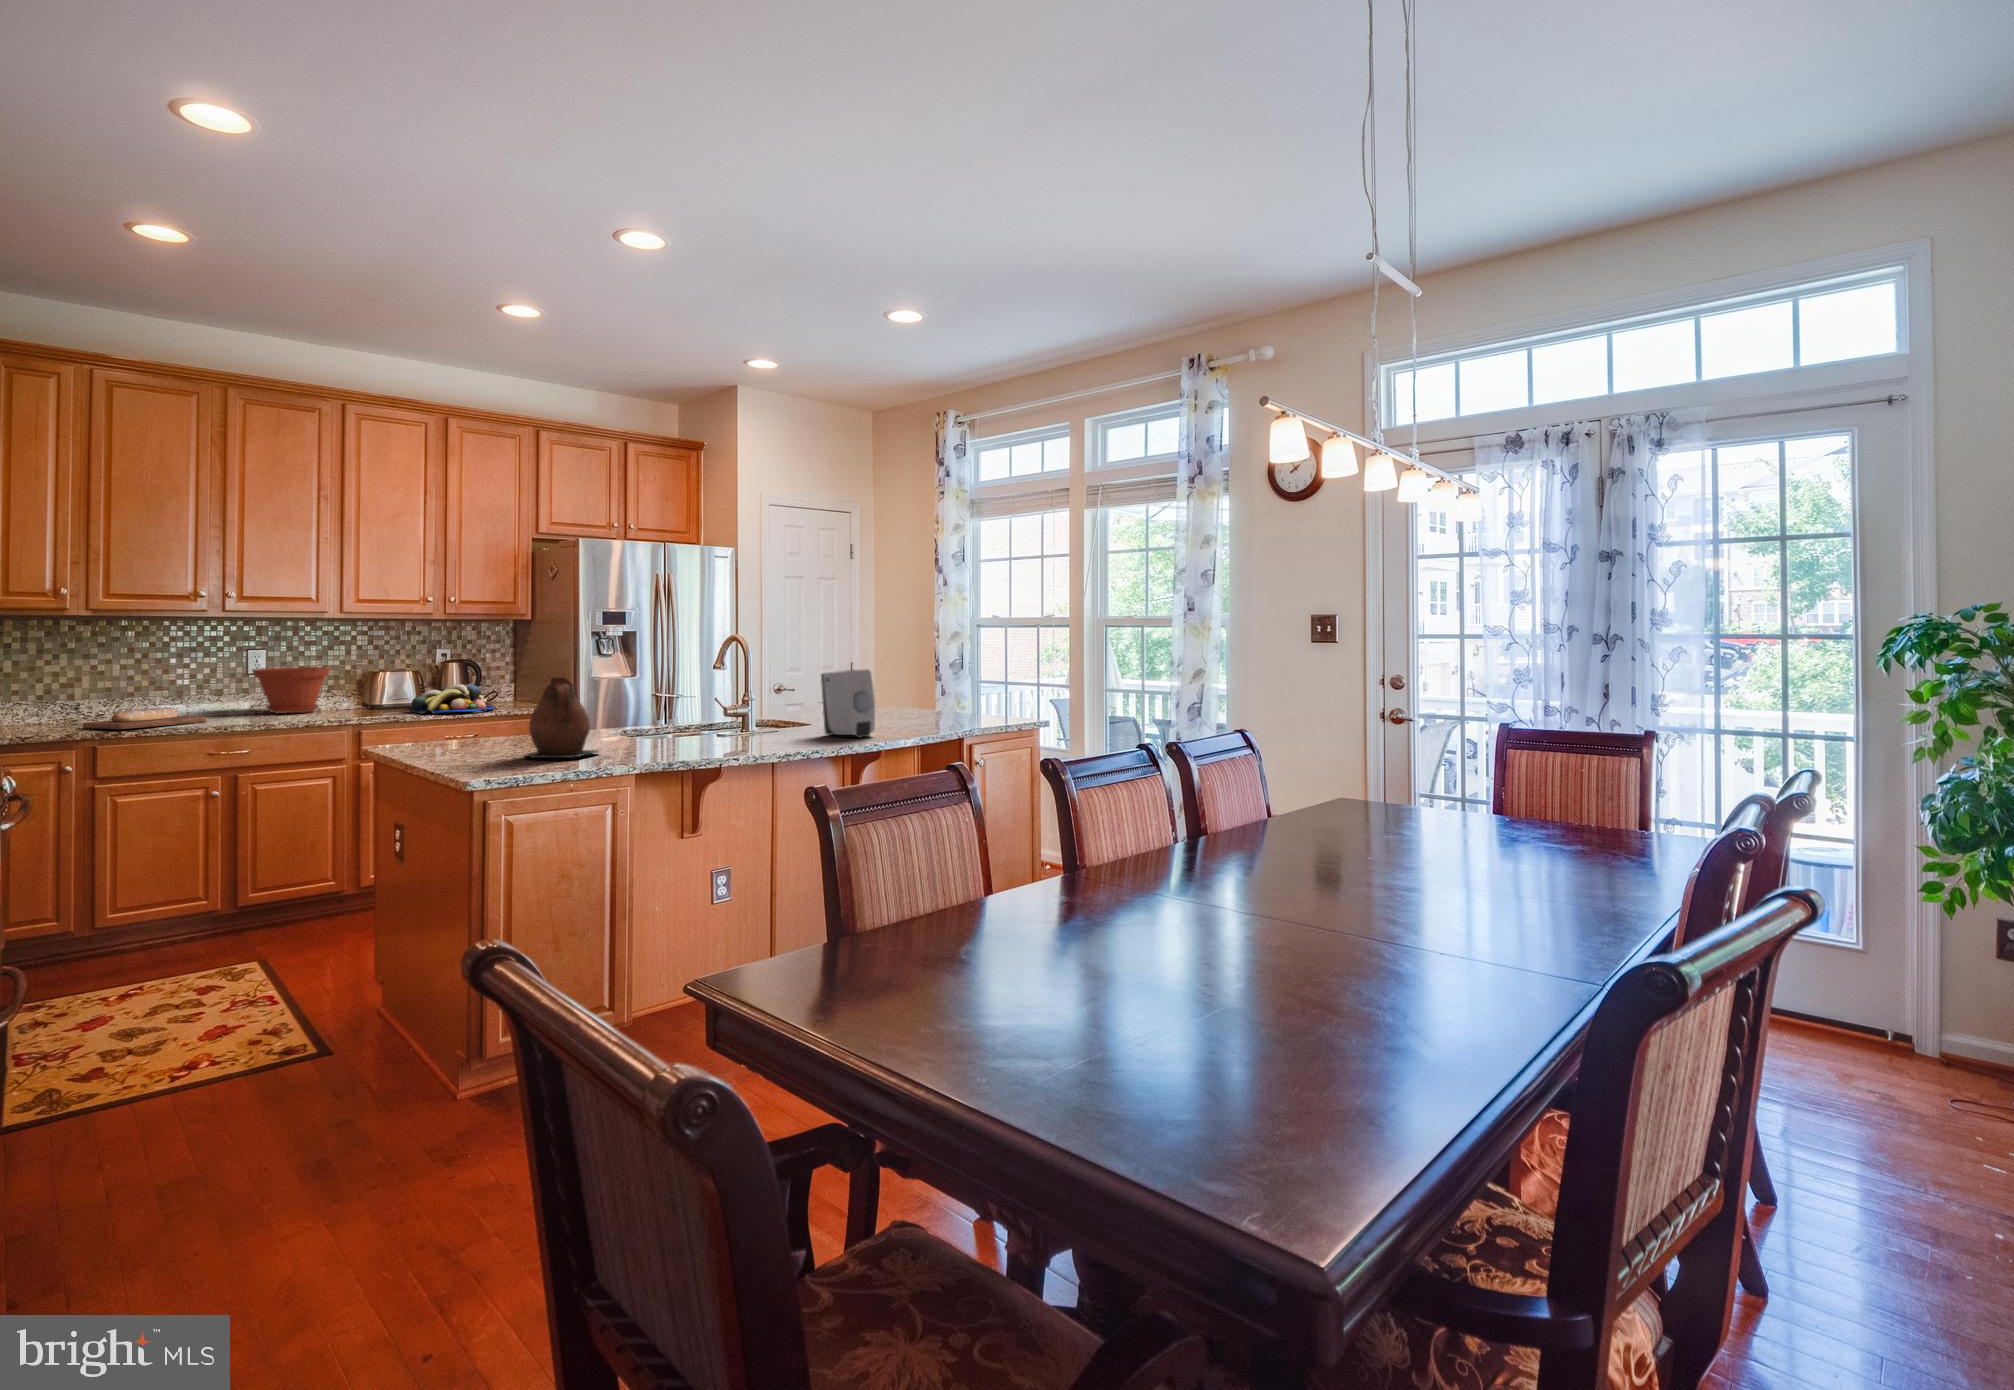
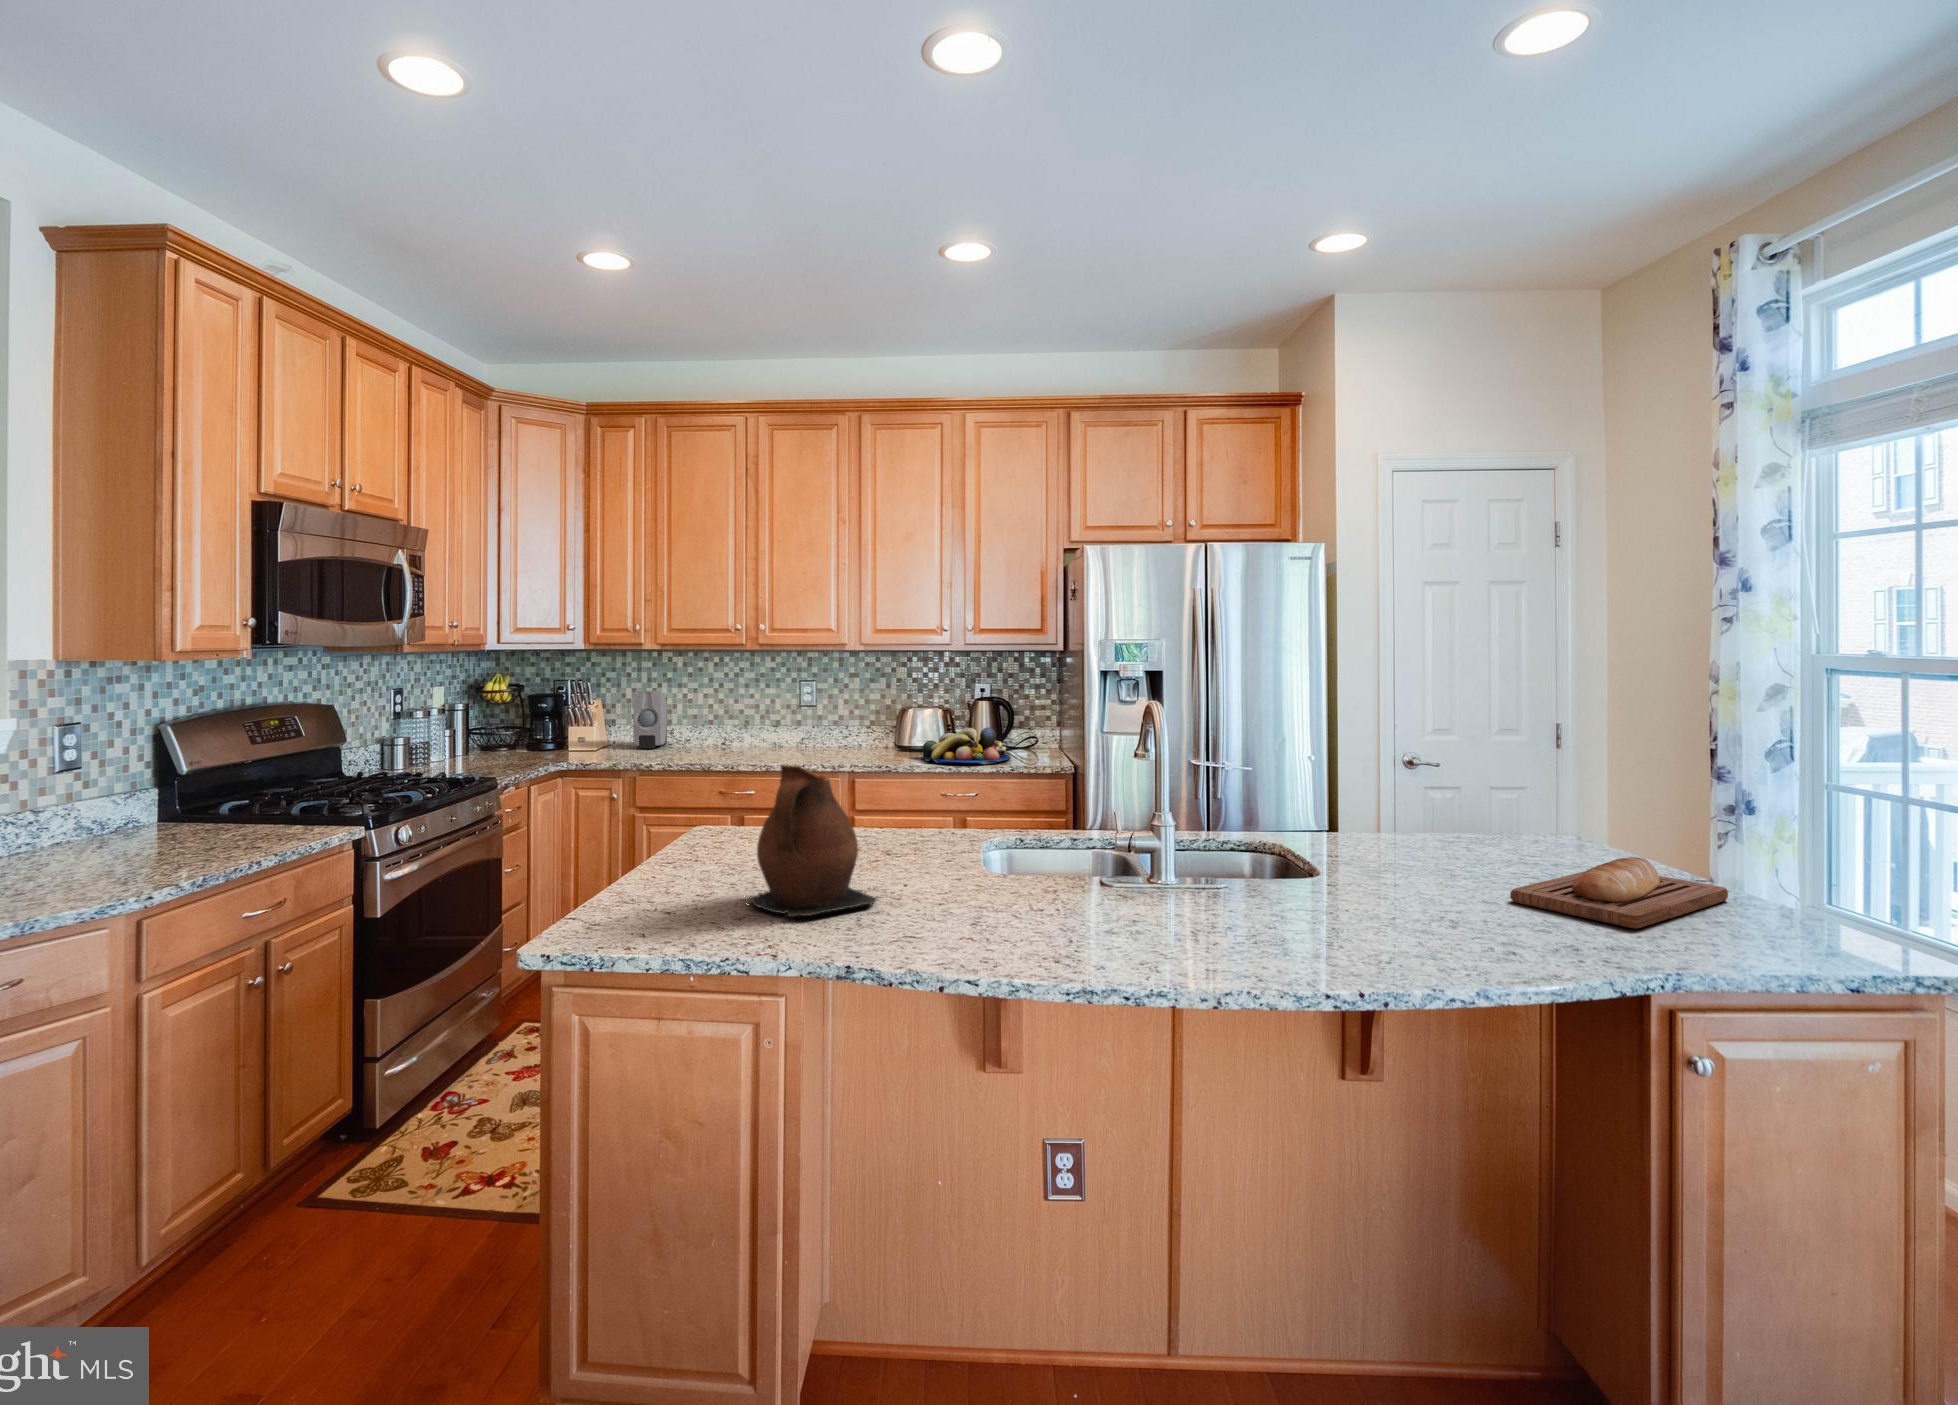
plant pot: present [252,667,330,713] -> none [790,701,860,751]
soap dispenser: present [821,669,875,738] -> present [633,691,667,749]
bread loaf: present [83,707,207,729] -> present [1510,857,1728,928]

